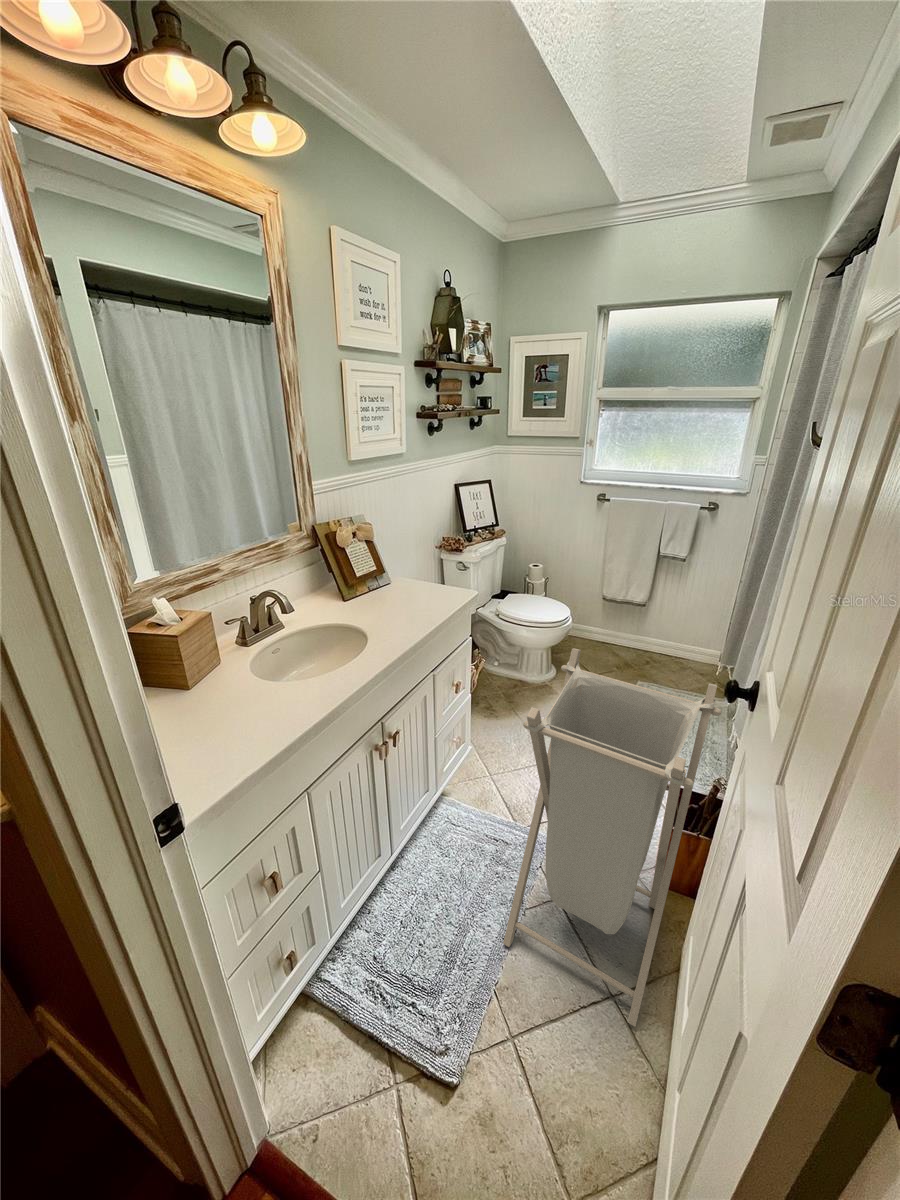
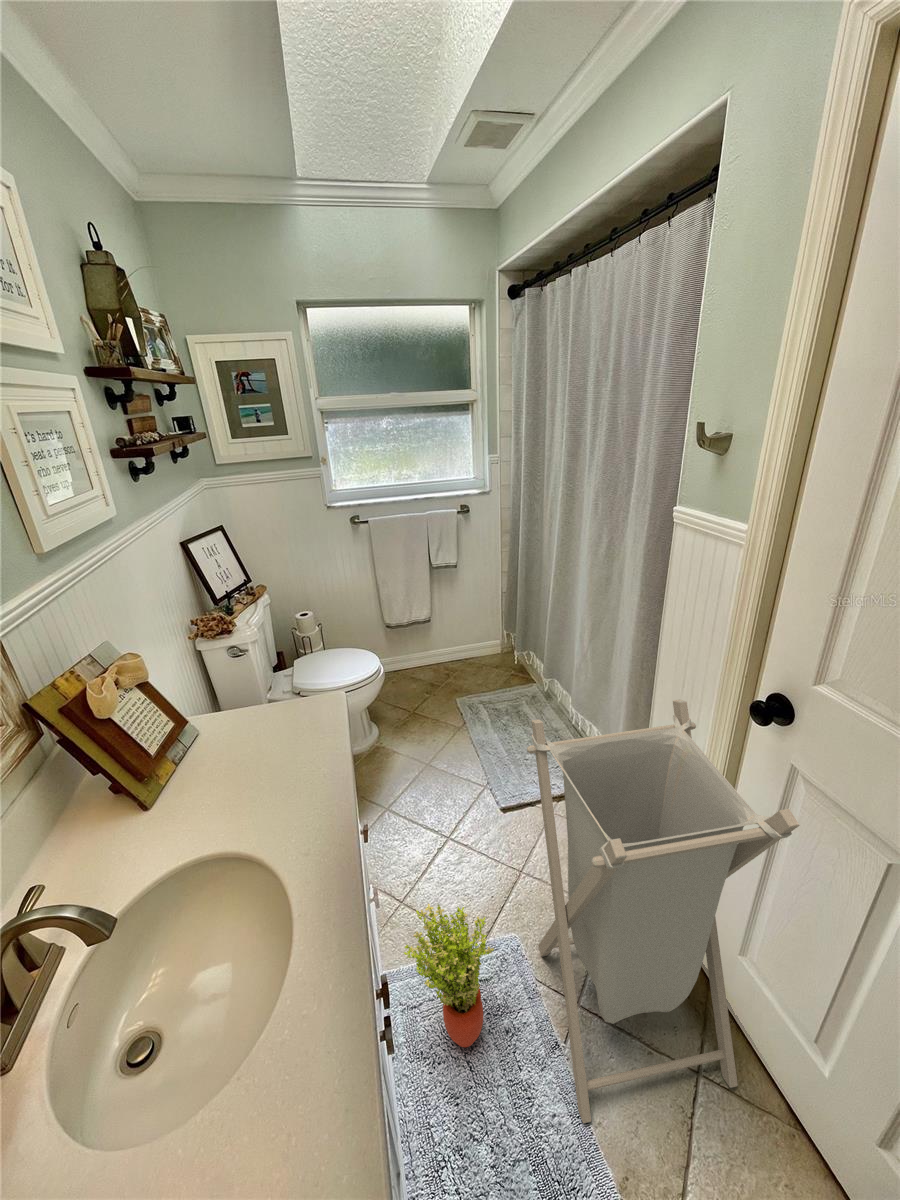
potted plant: none [437,737,496,862] -> present [404,904,494,1047]

